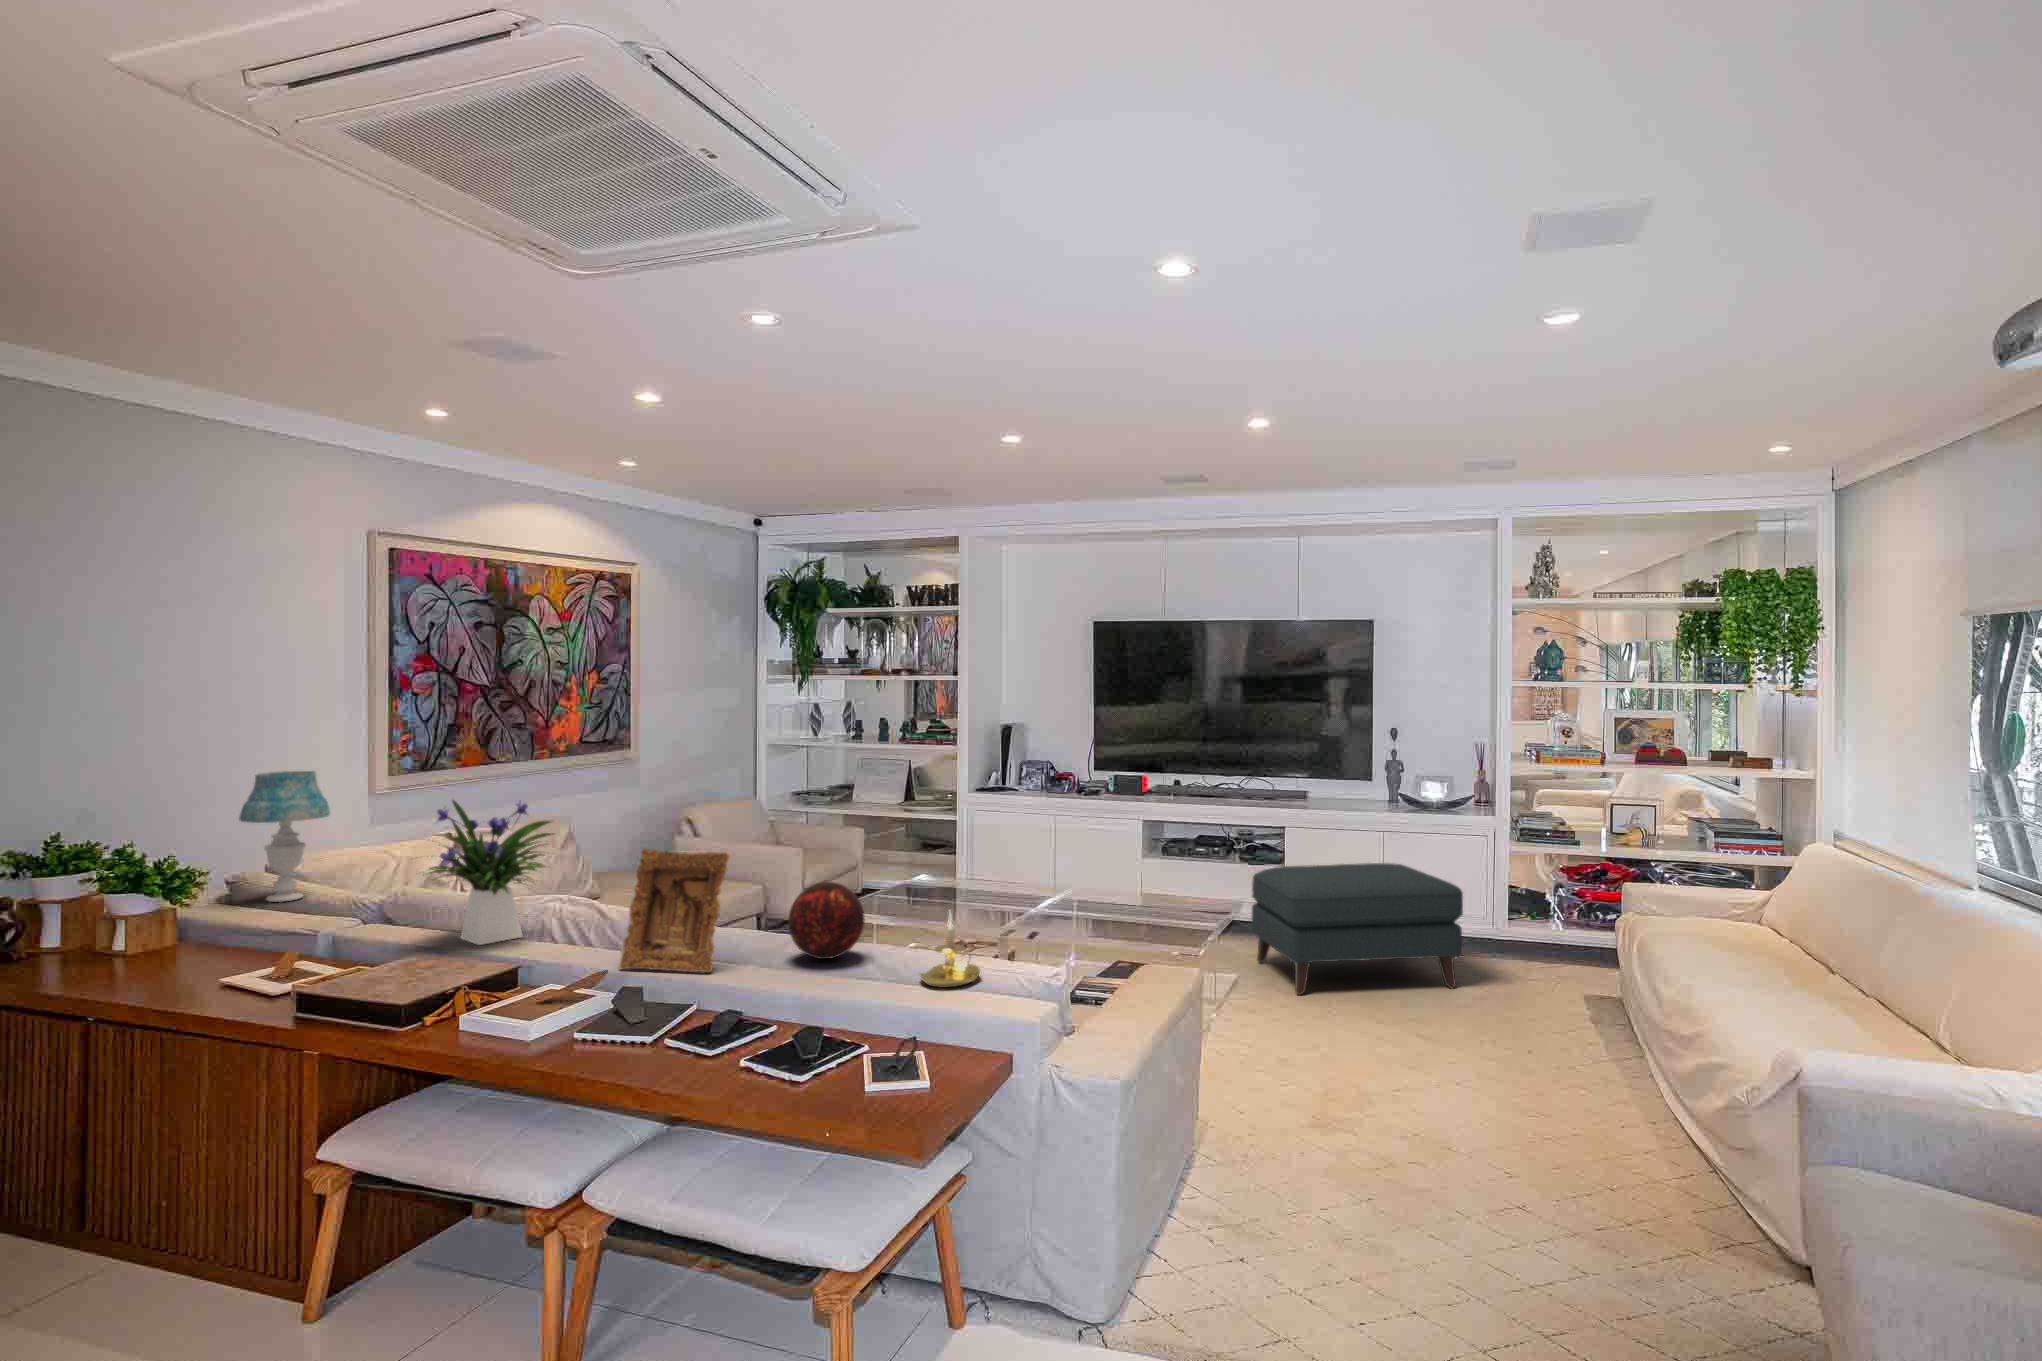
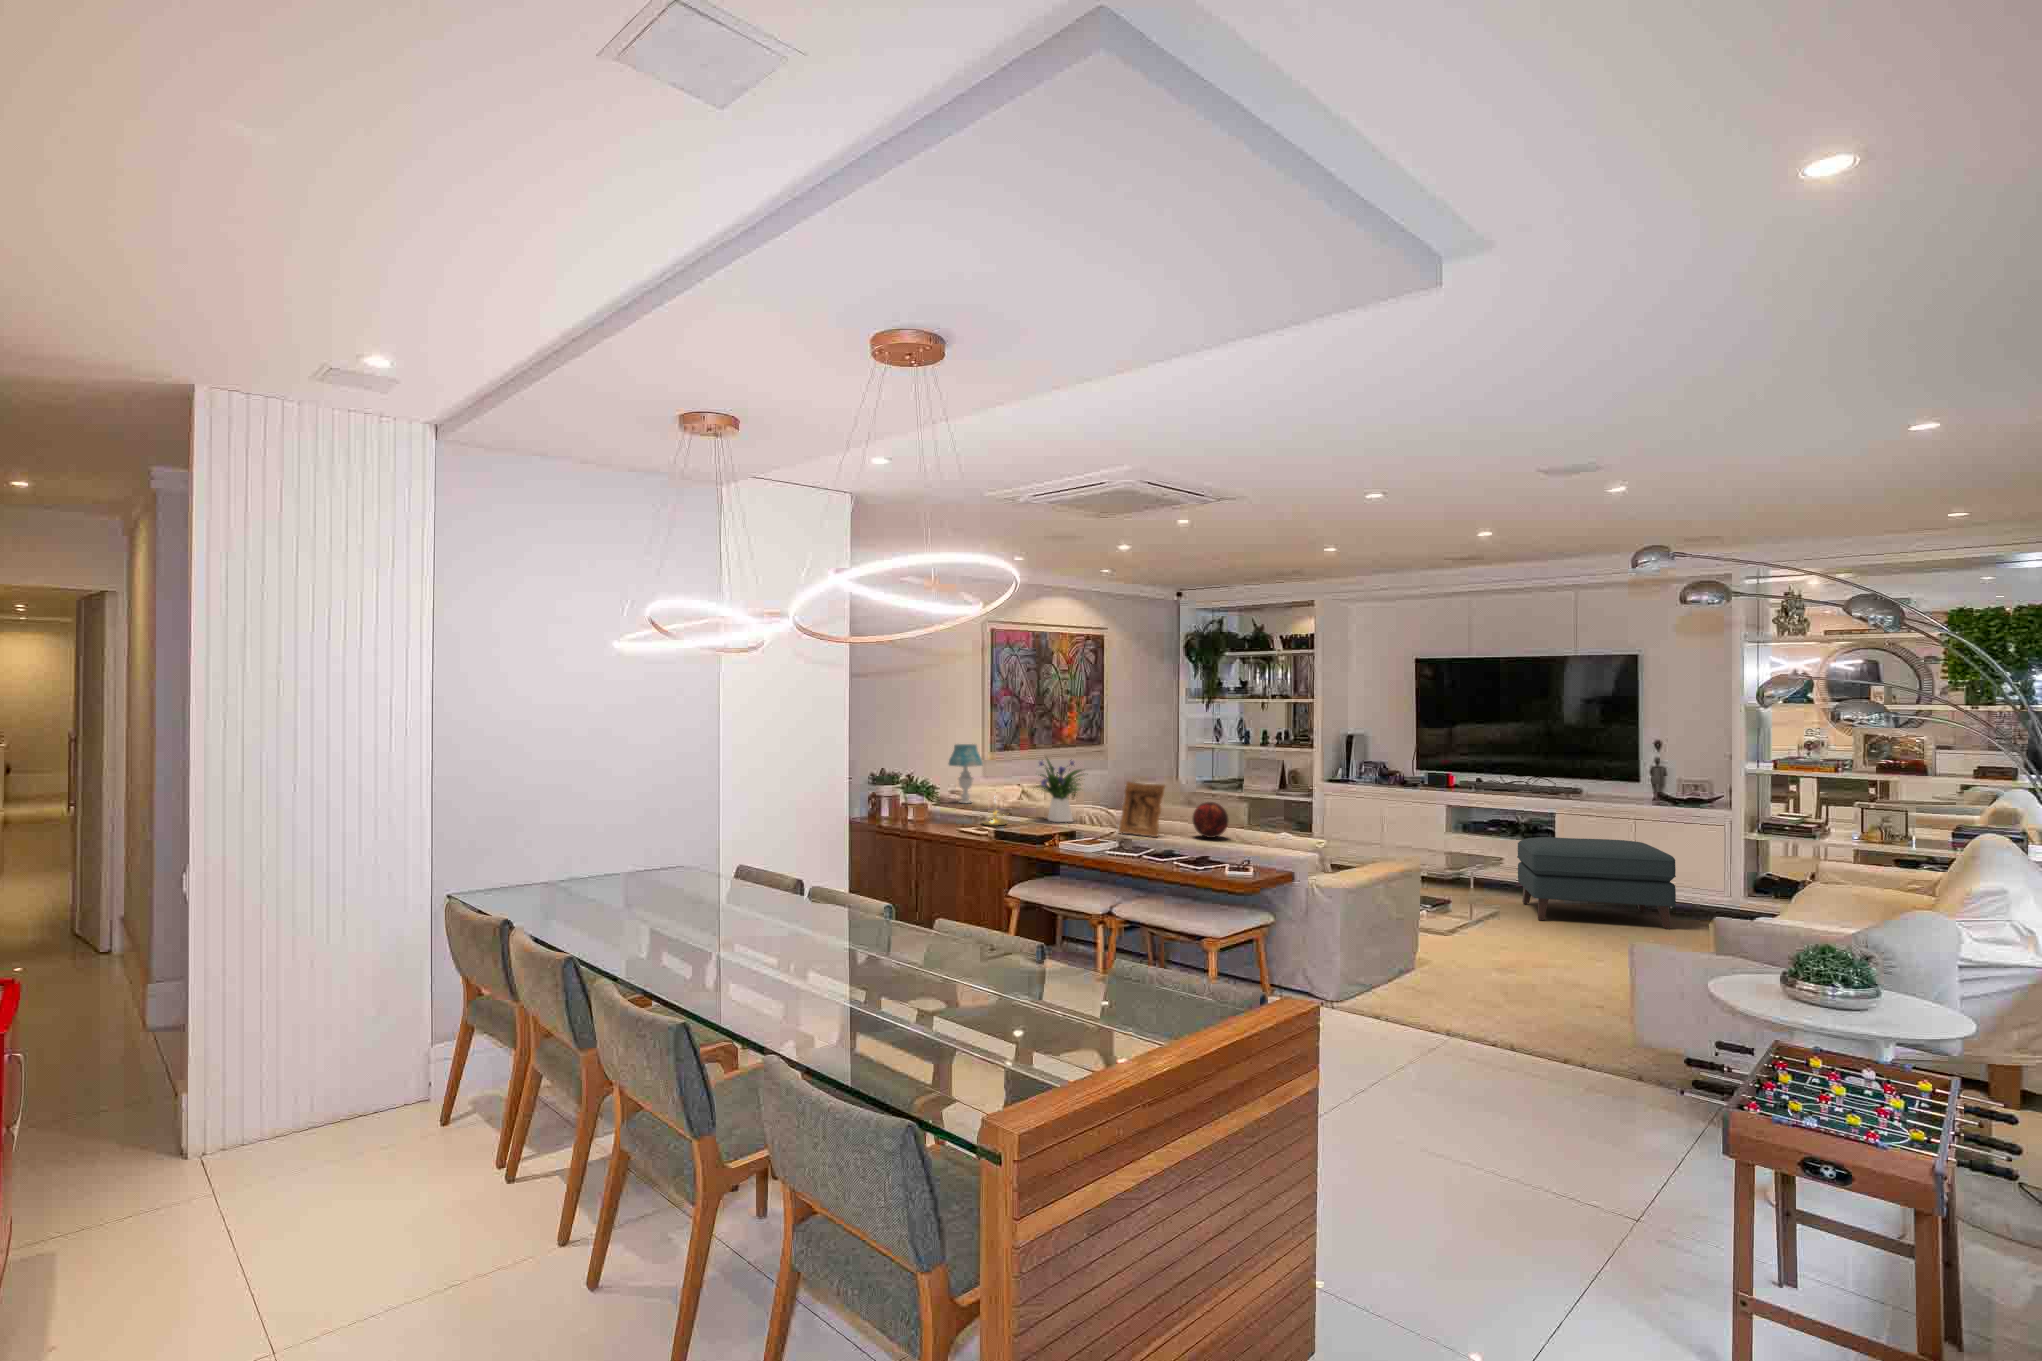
candle holder: present [920,912,980,987] -> present [983,797,1007,826]

